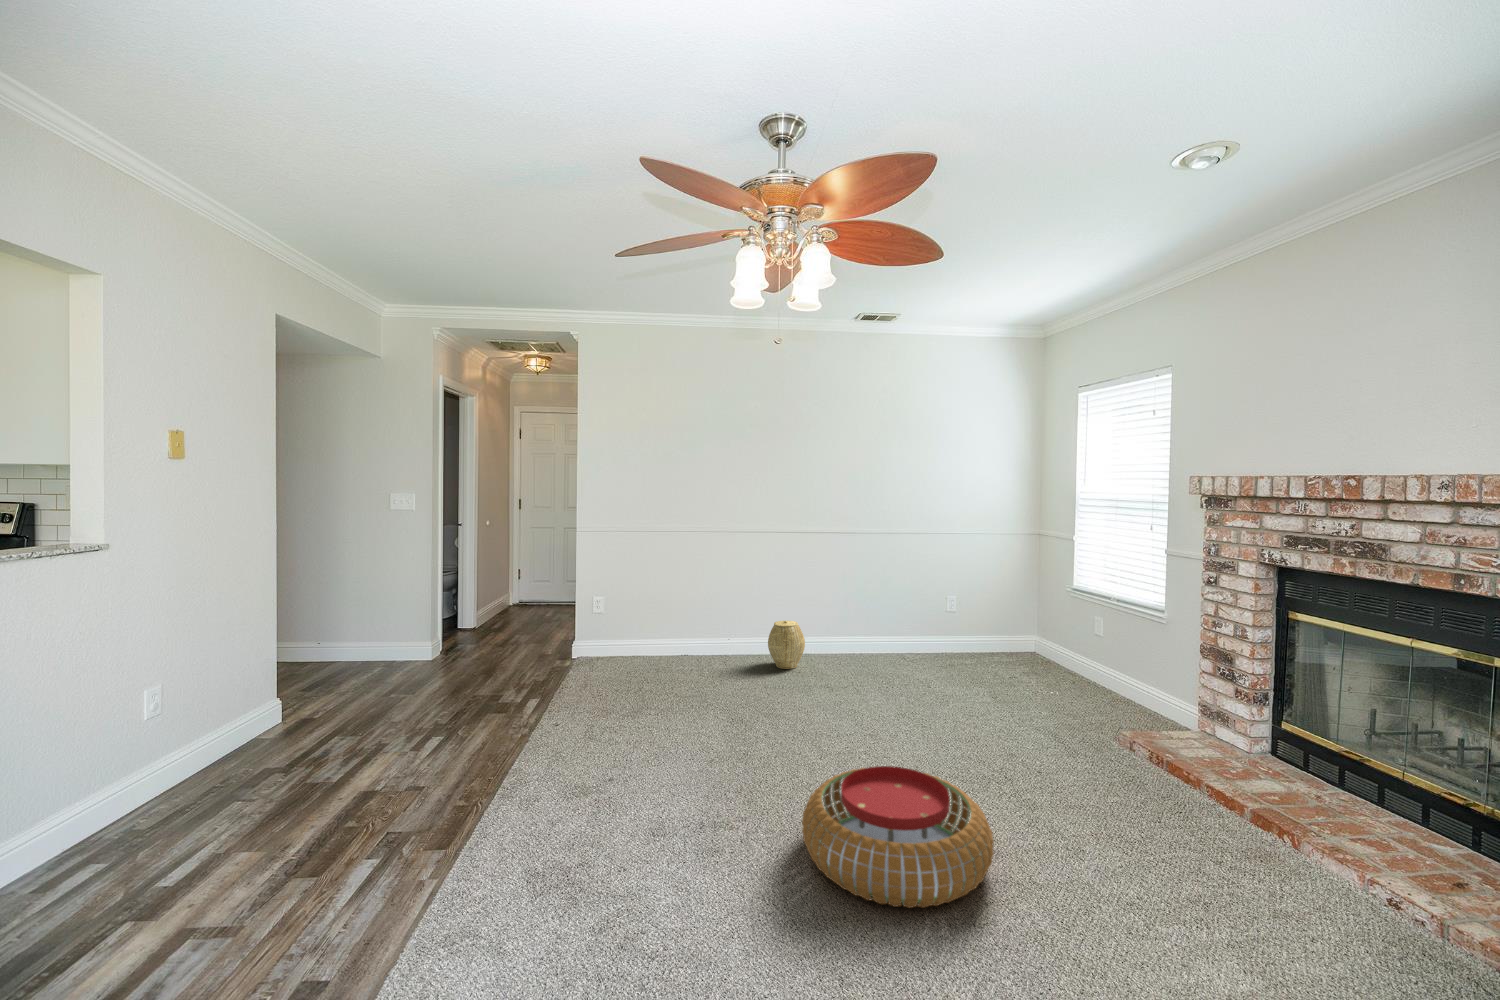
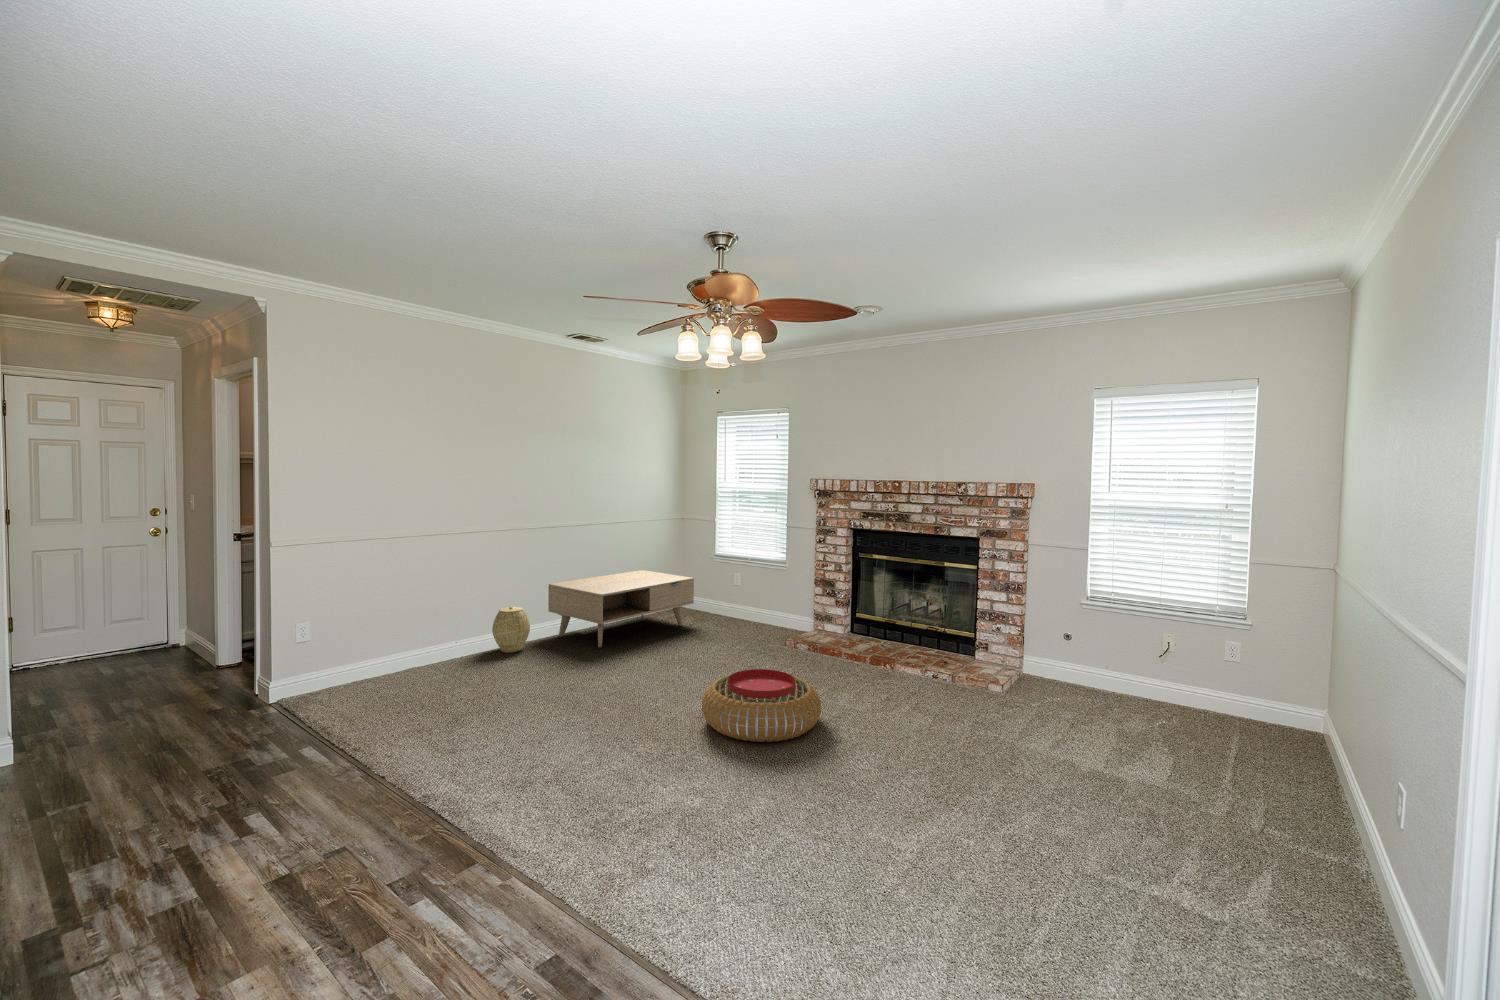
coffee table: none [838,597,1017,683] -> present [548,570,694,647]

